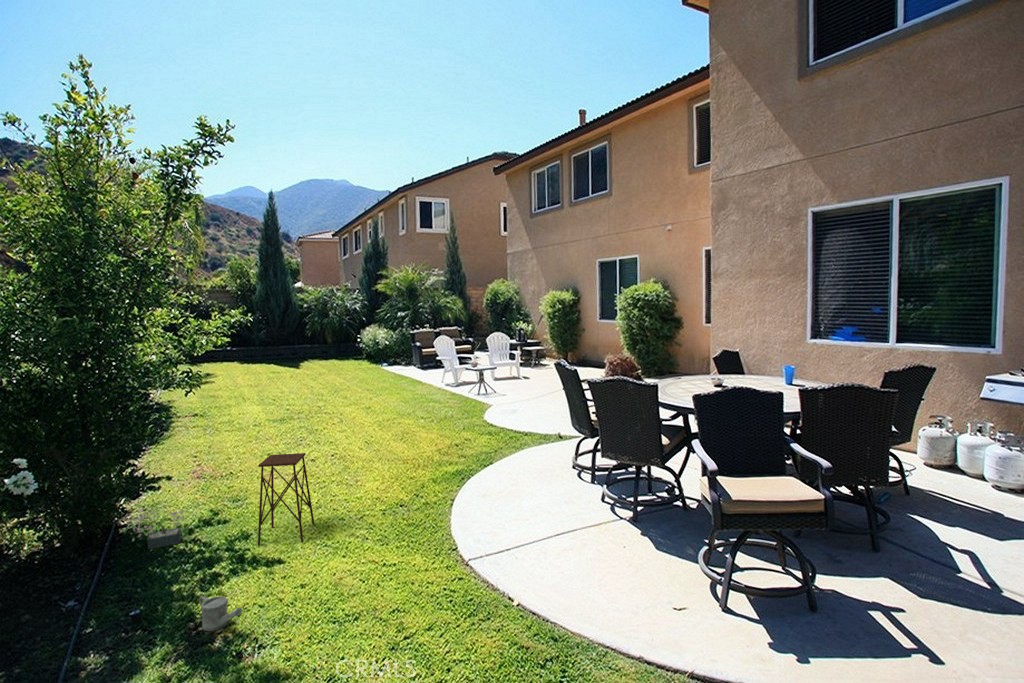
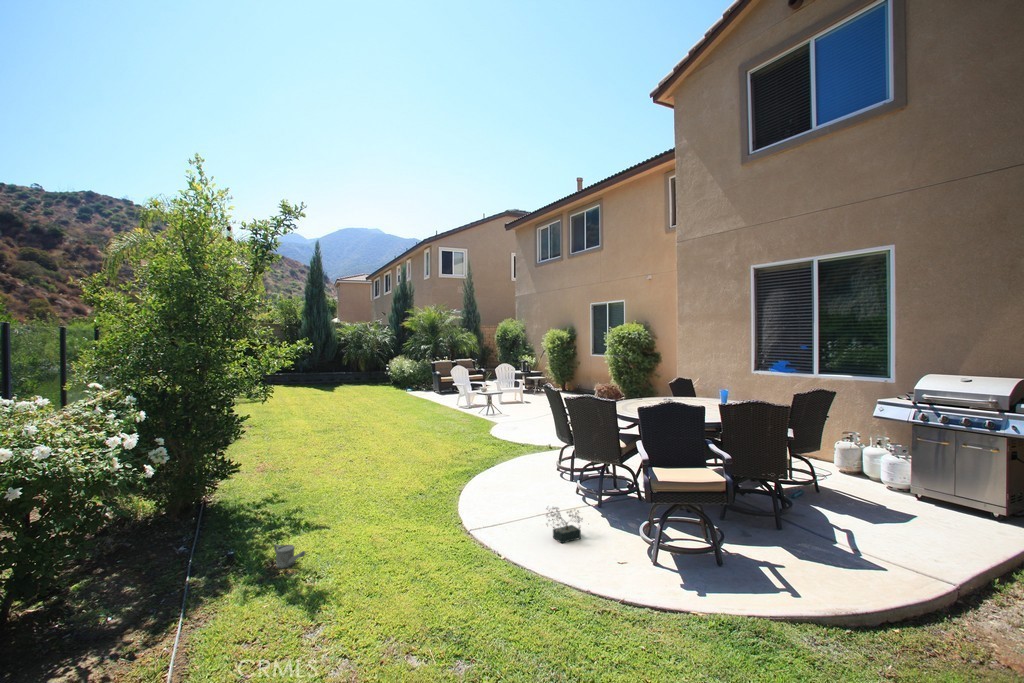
side table: present [258,453,314,545] -> none [312,449,354,517]
decorative plant: present [133,508,188,549] -> present [546,508,583,543]

